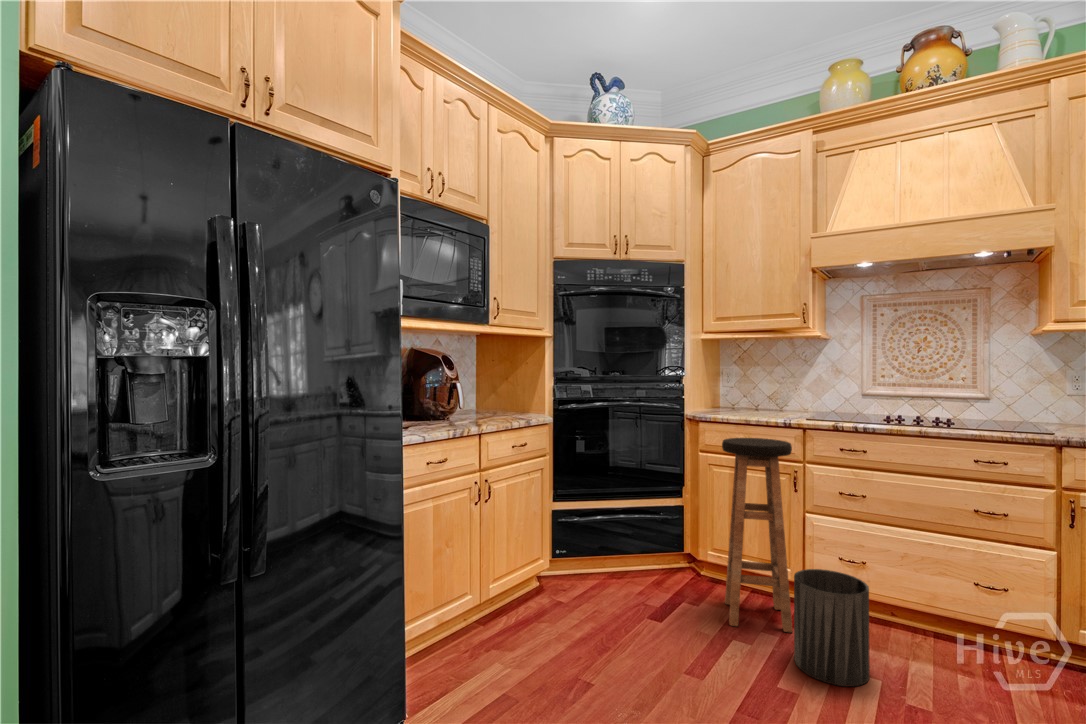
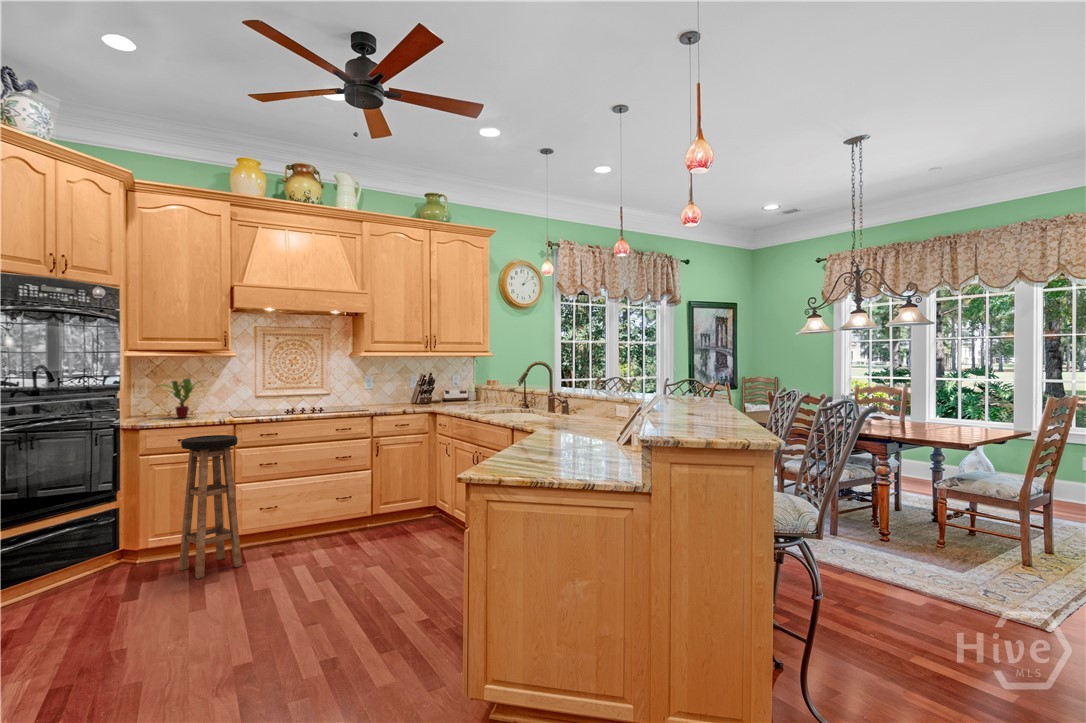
potted plant: none [729,365,781,414] -> present [159,378,198,418]
trash can: present [794,569,870,686] -> none [254,512,300,579]

